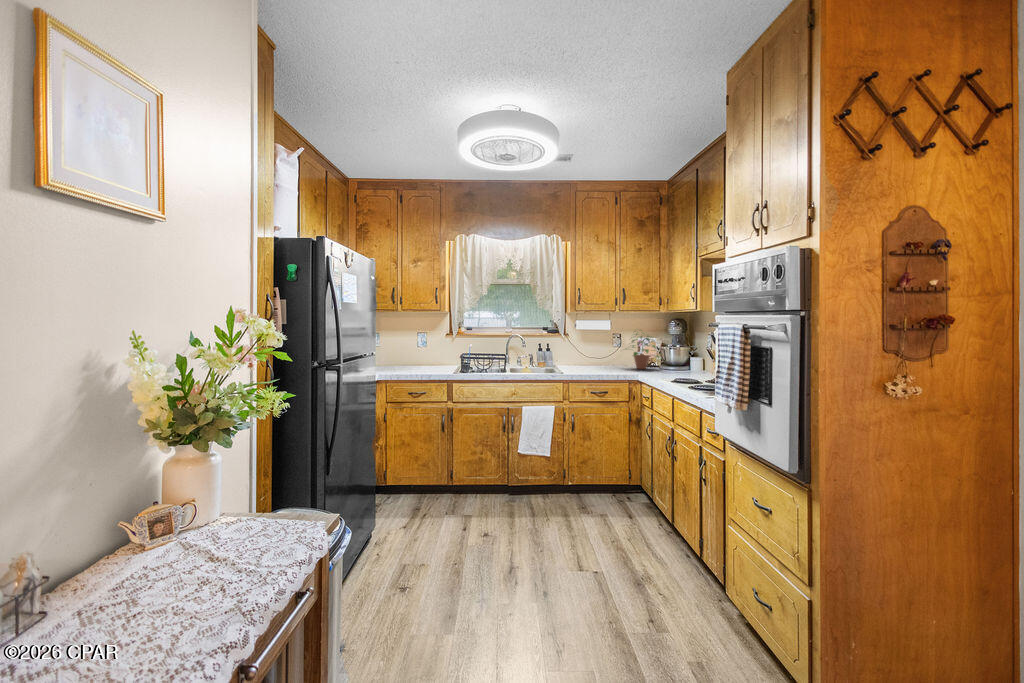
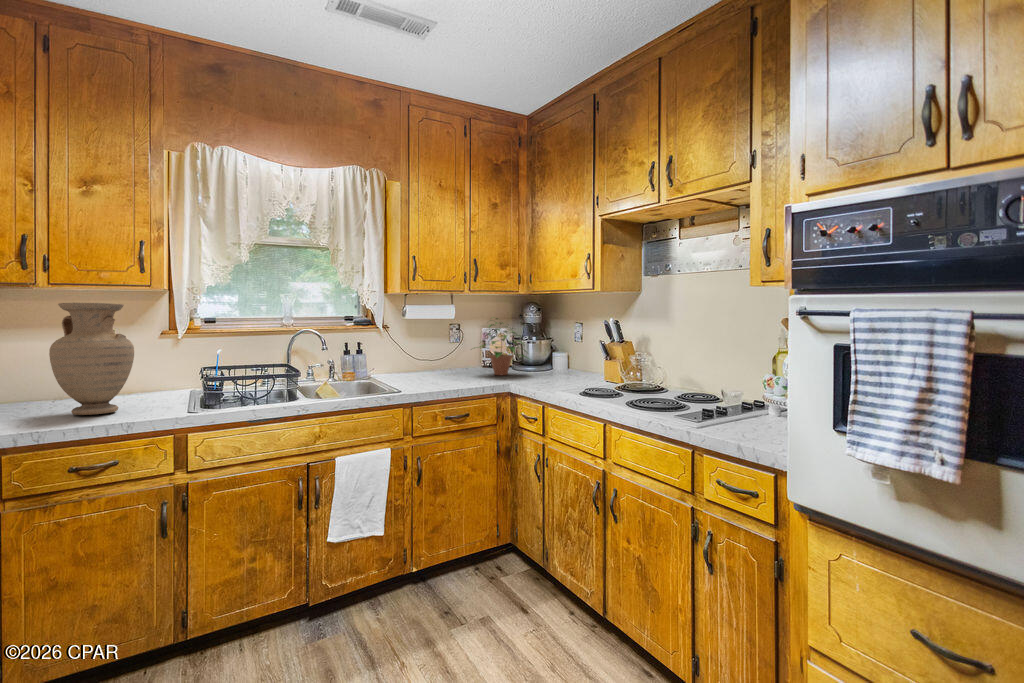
vase: none [402,319,434,371] -> present [49,302,134,415]

